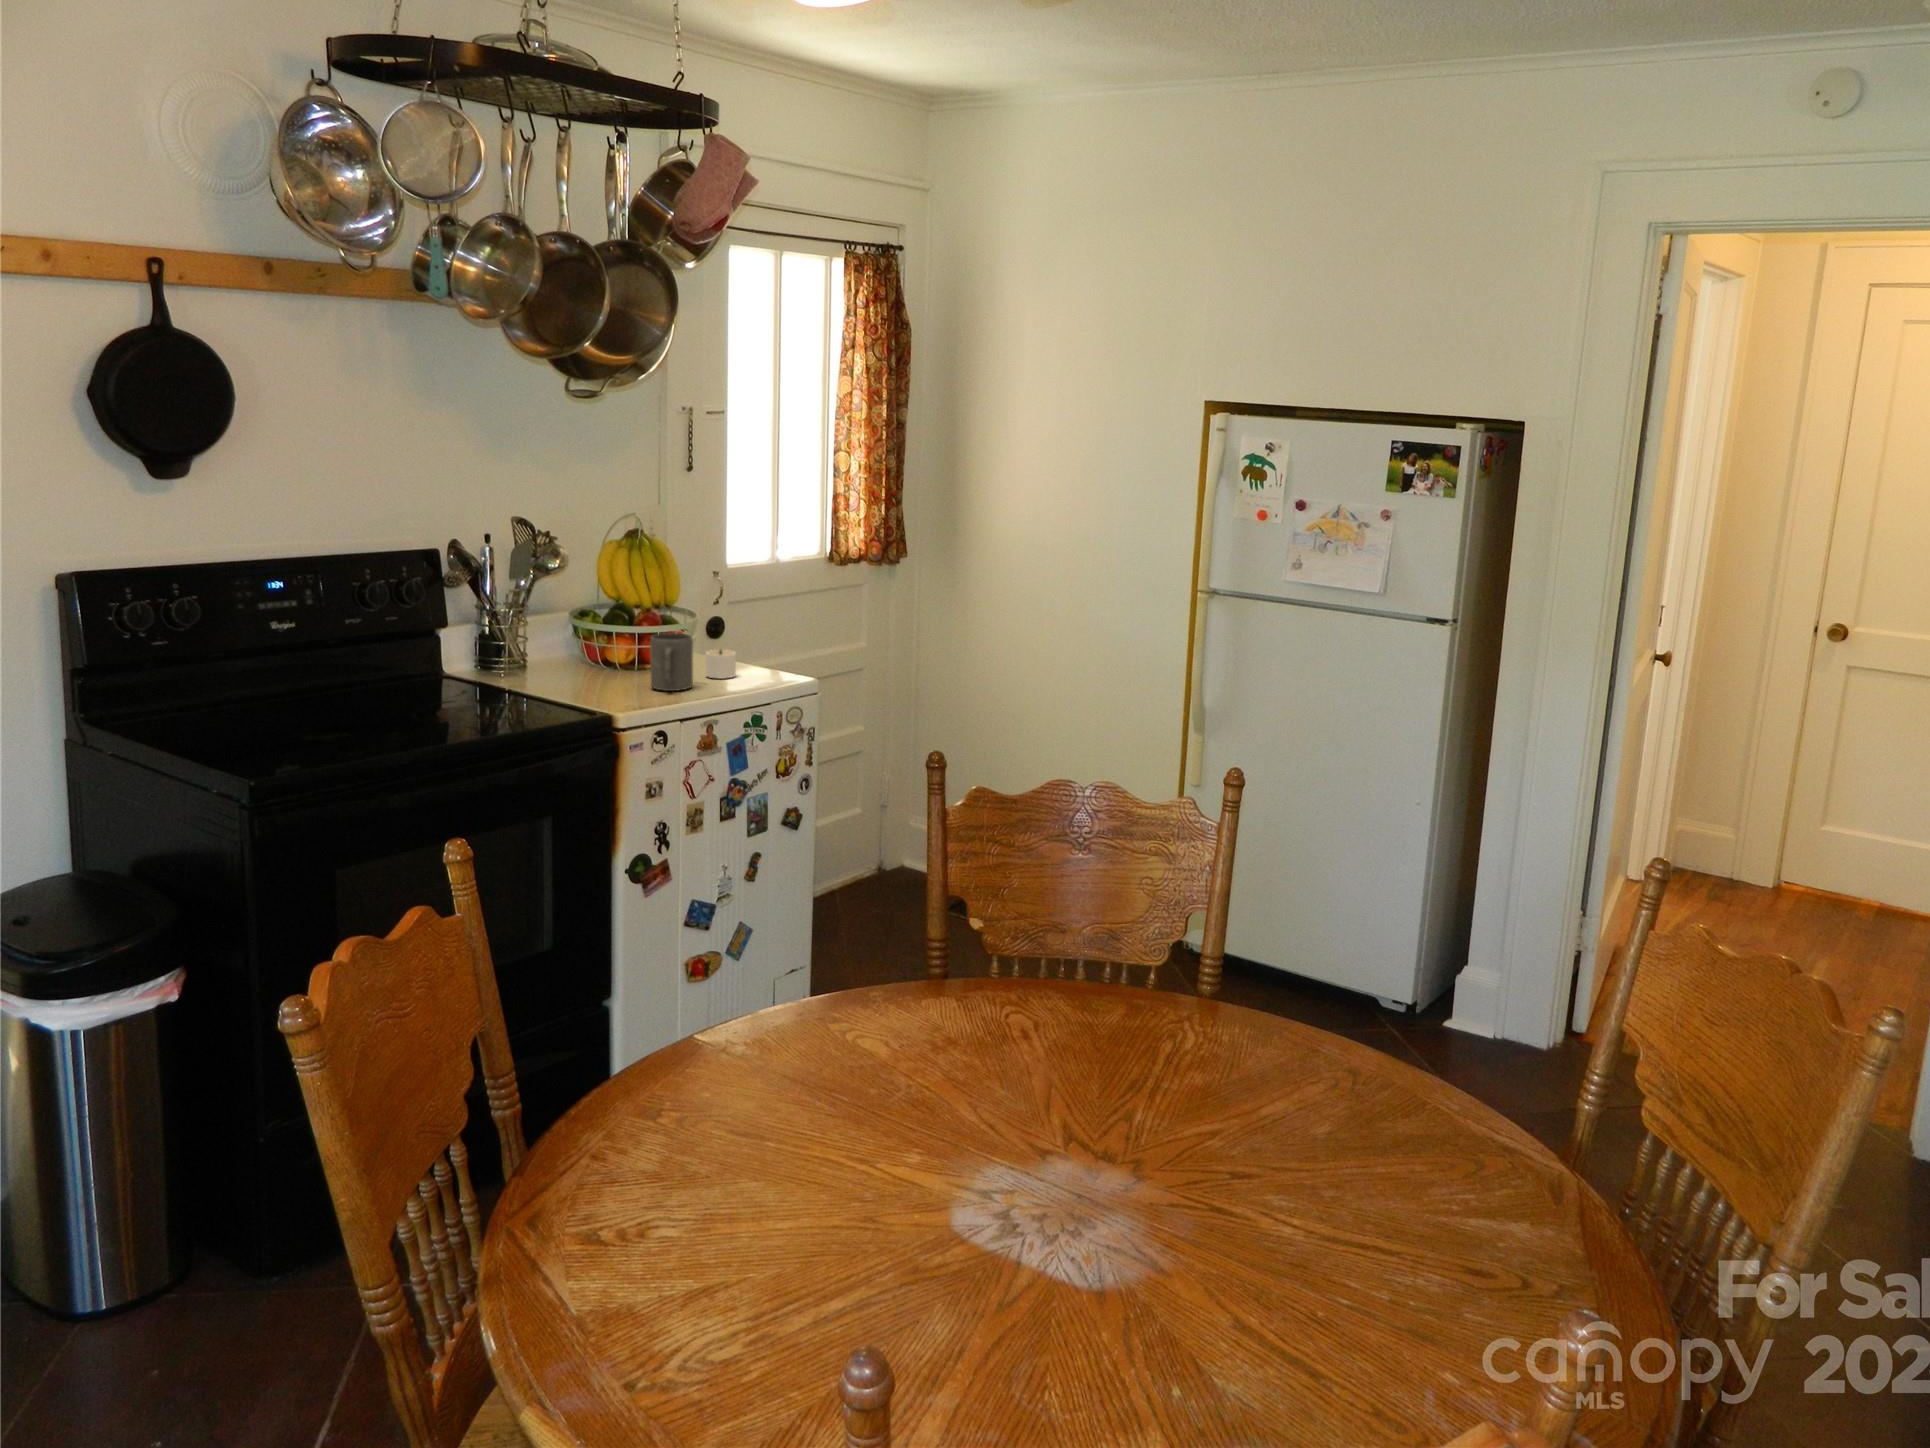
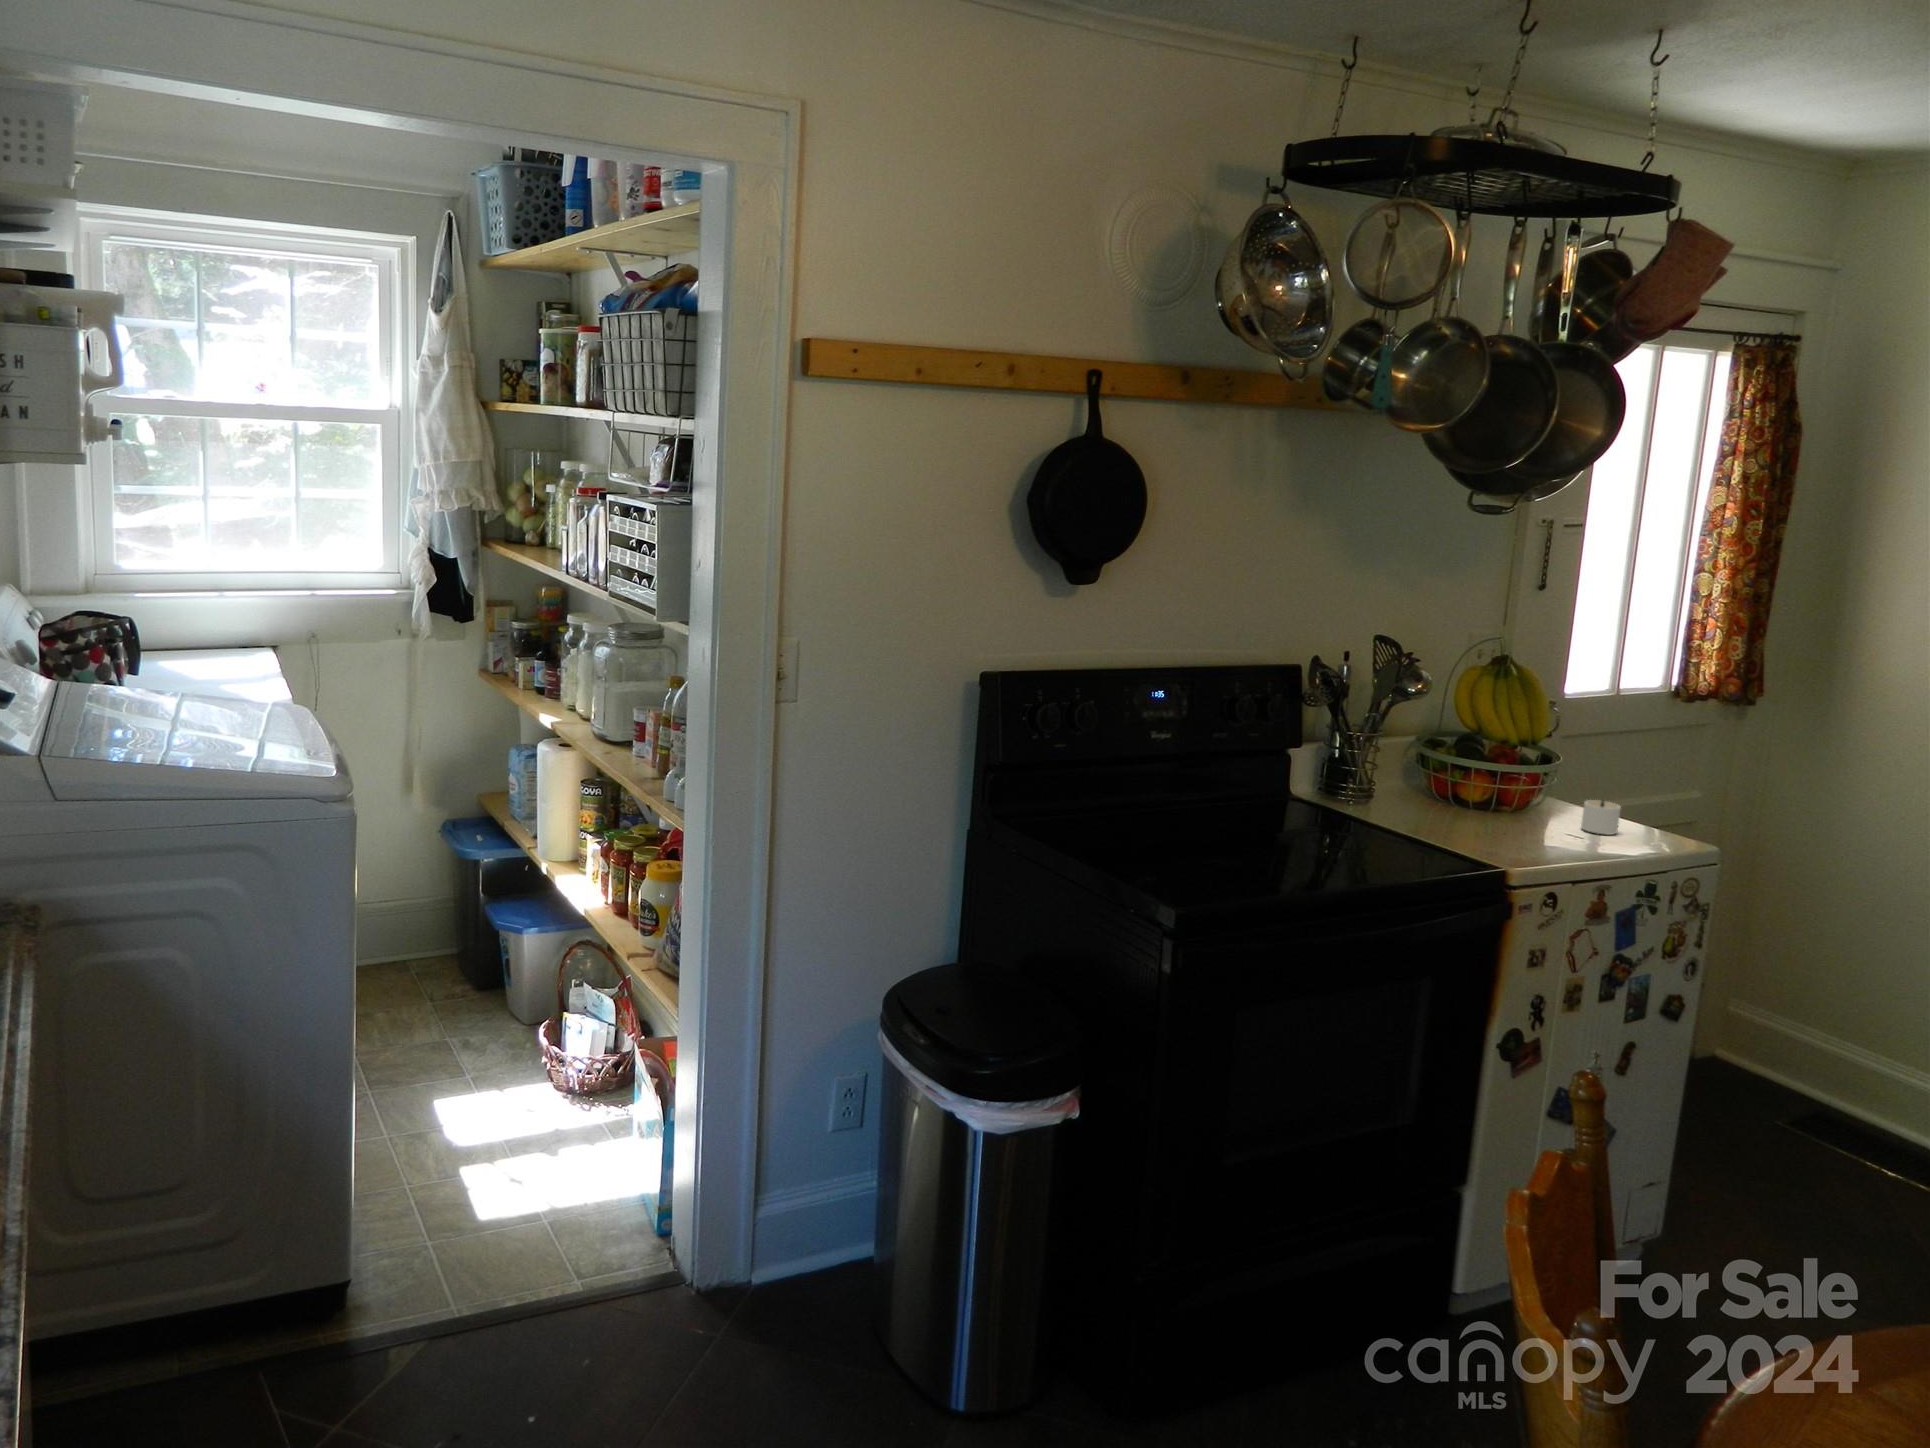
mug: present [650,633,693,691] -> none [1527,777,1583,845]

